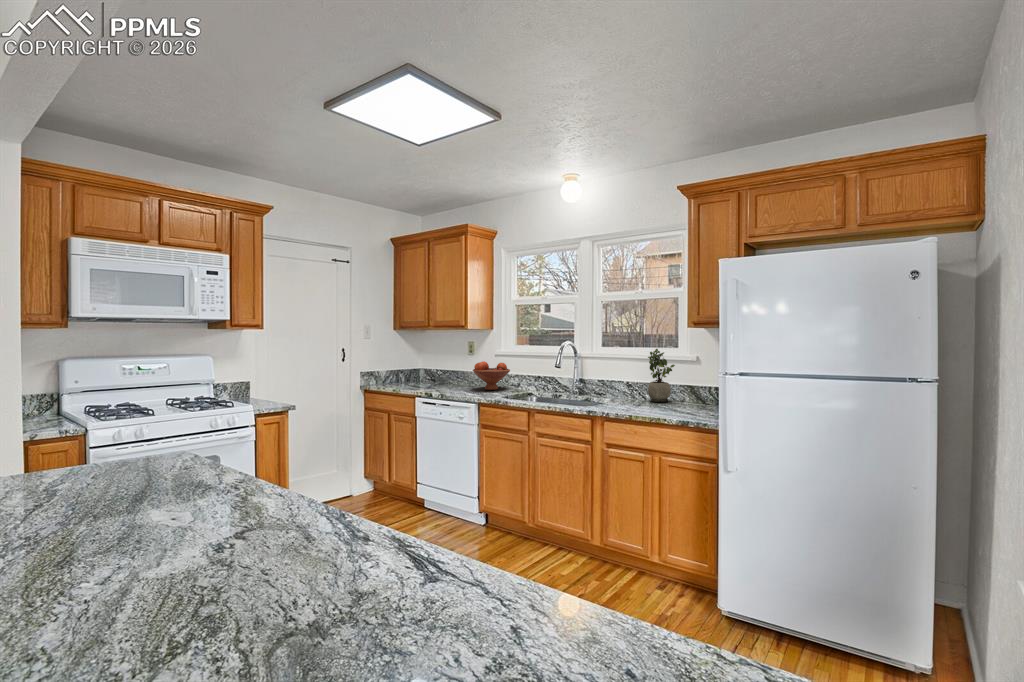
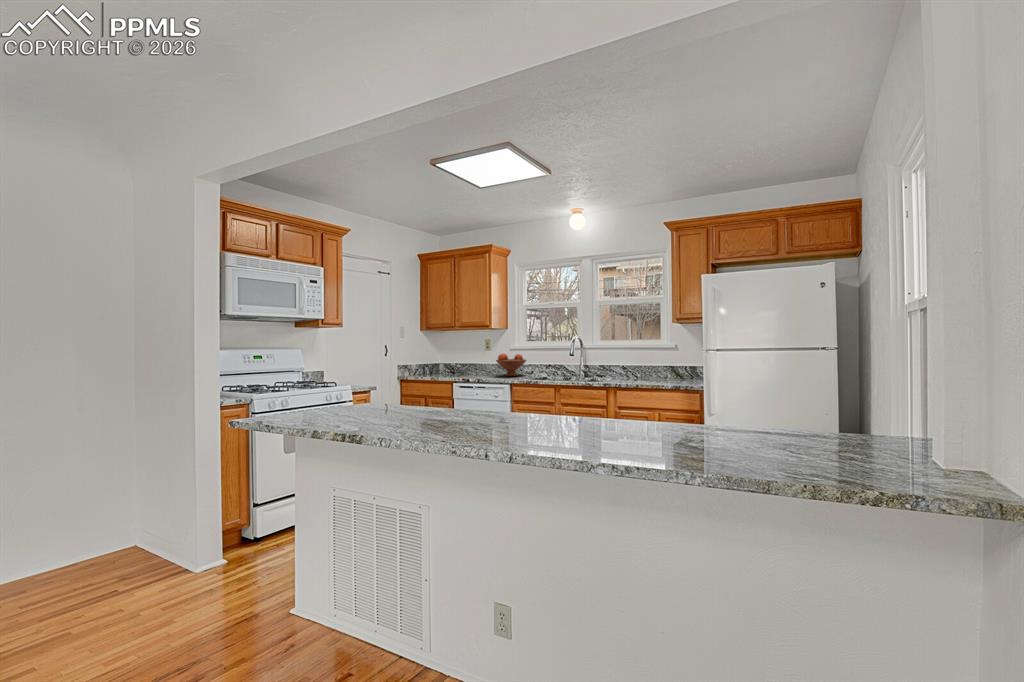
potted plant: present [648,349,675,402] -> none [641,339,663,379]

